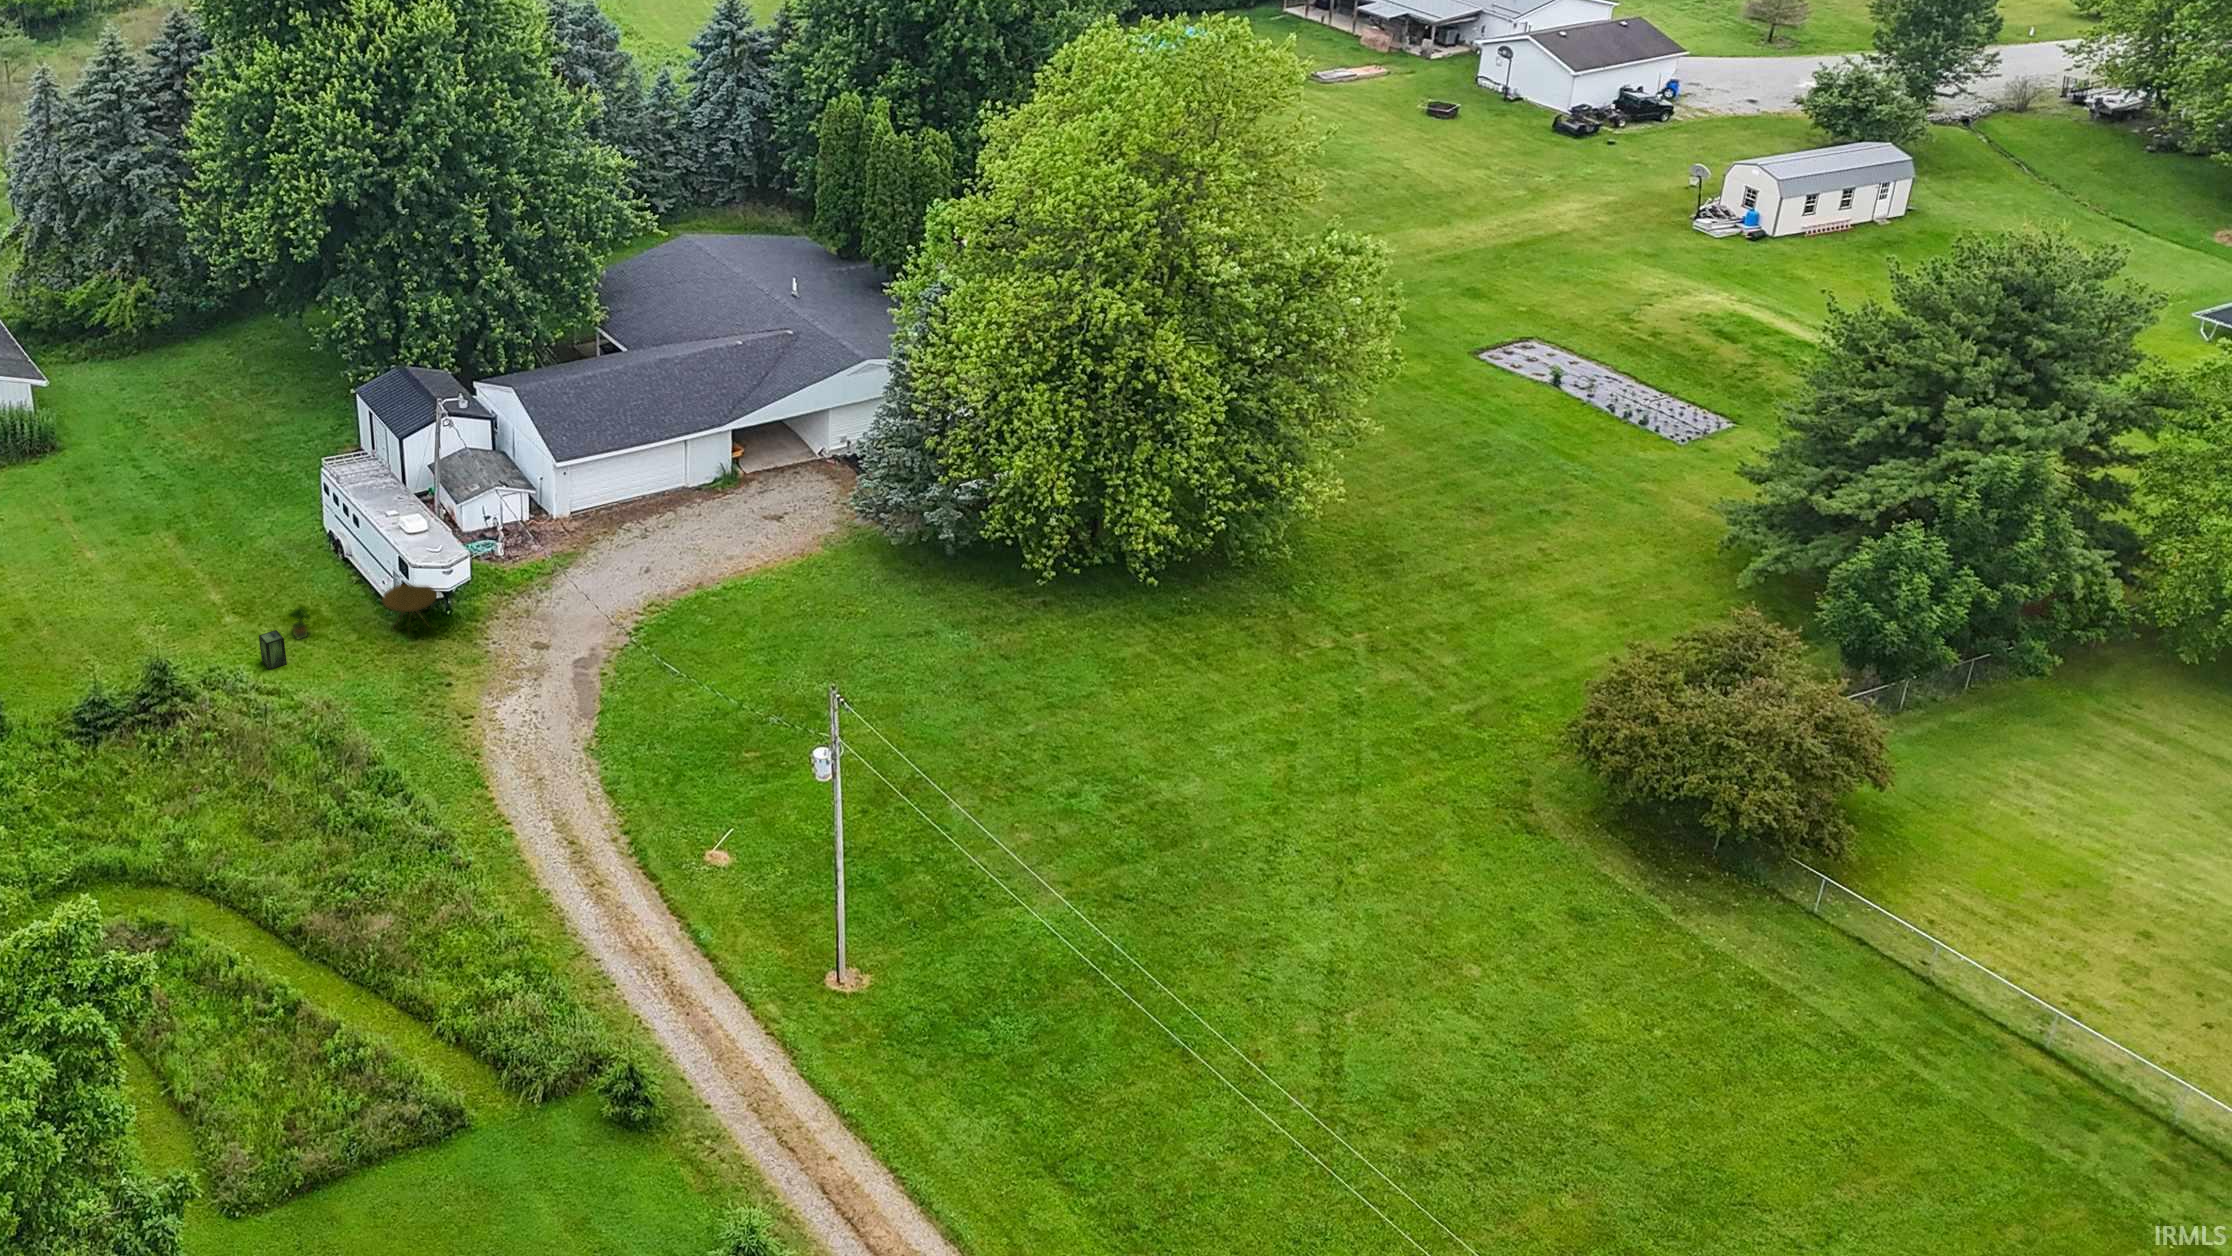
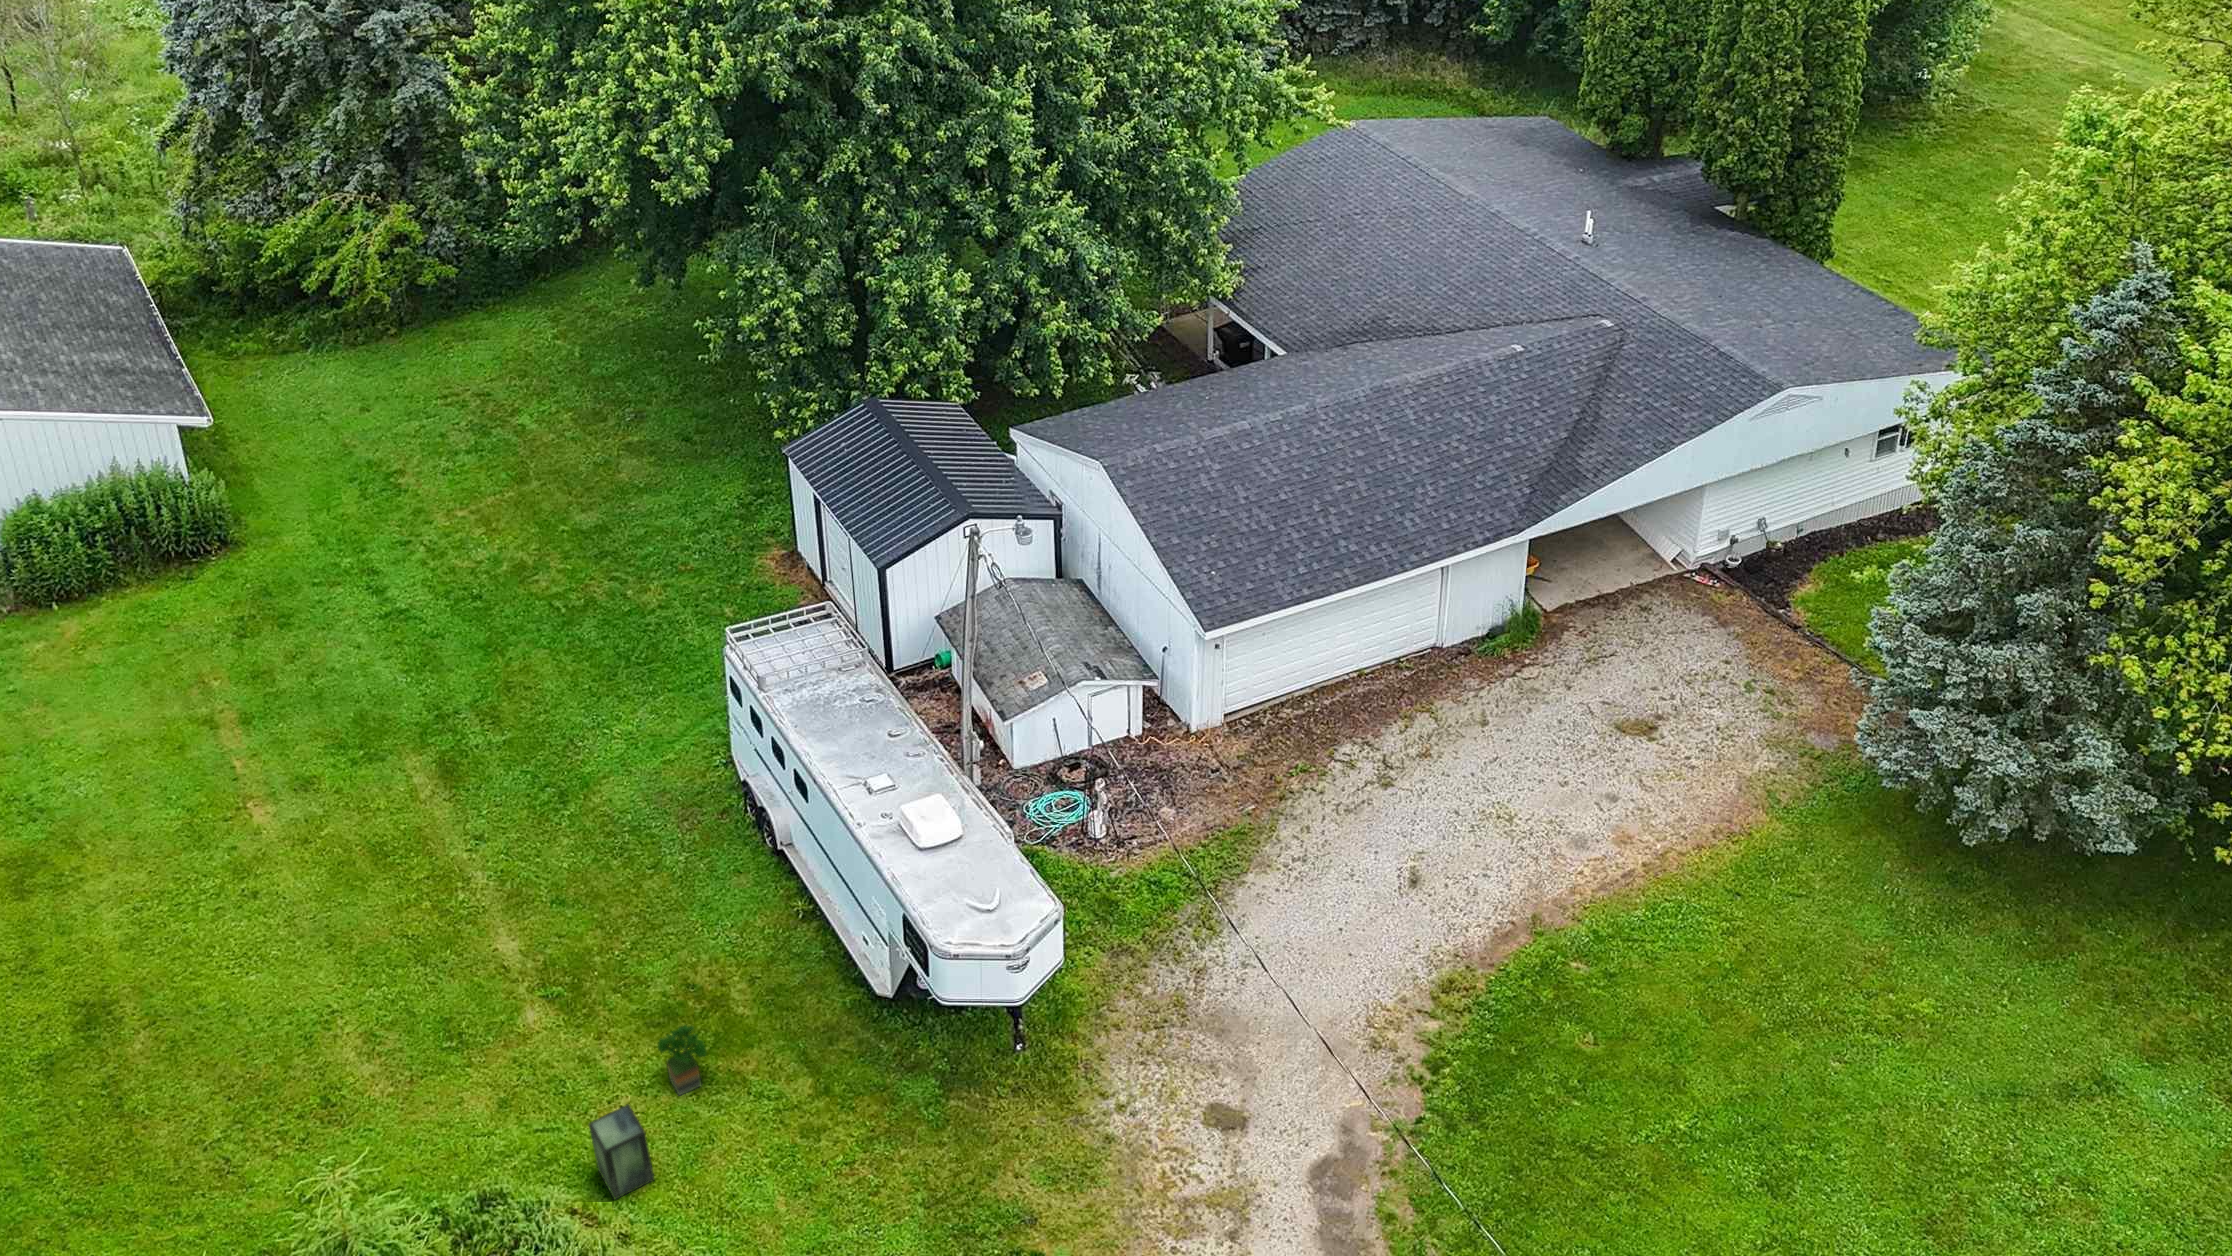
round table: present [382,584,436,633] -> none [866,956,988,1092]

